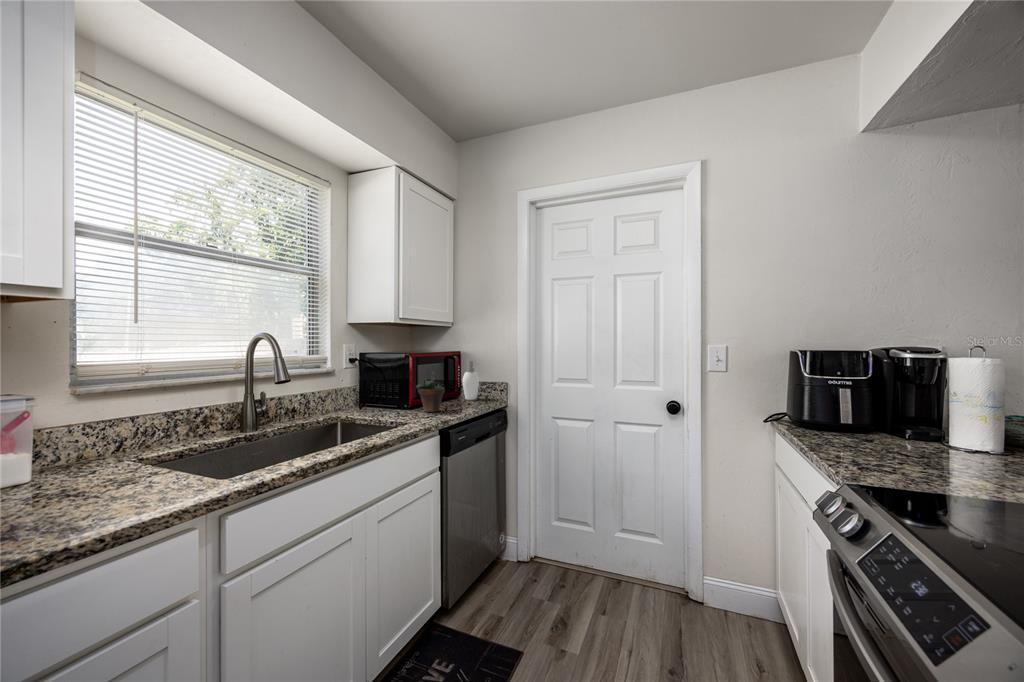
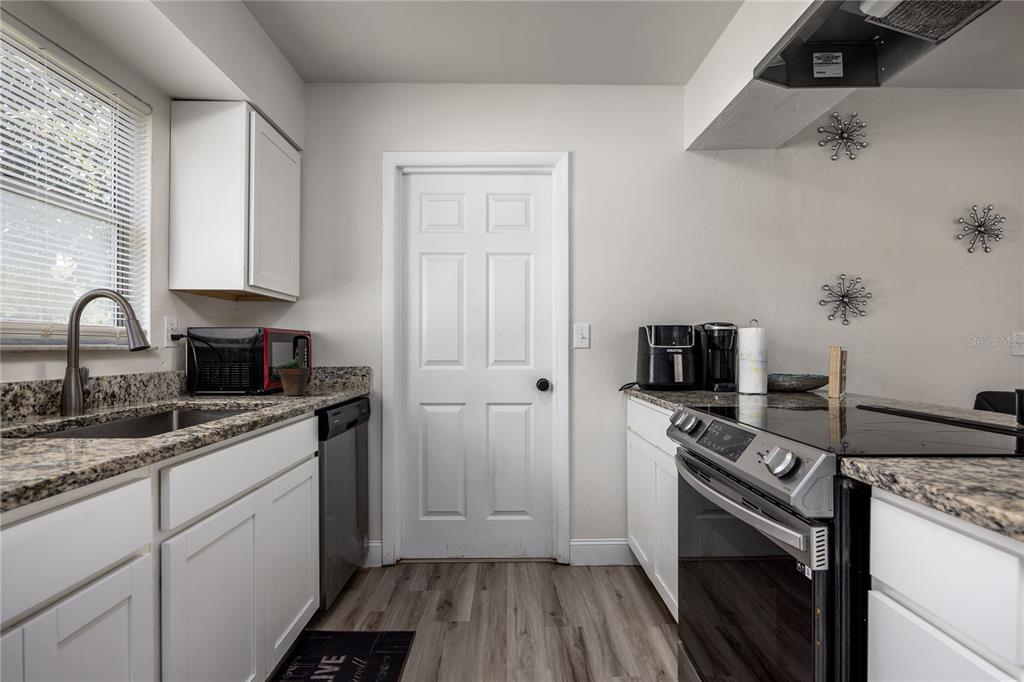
soap dispenser: present [463,361,479,400] -> none [317,343,338,387]

